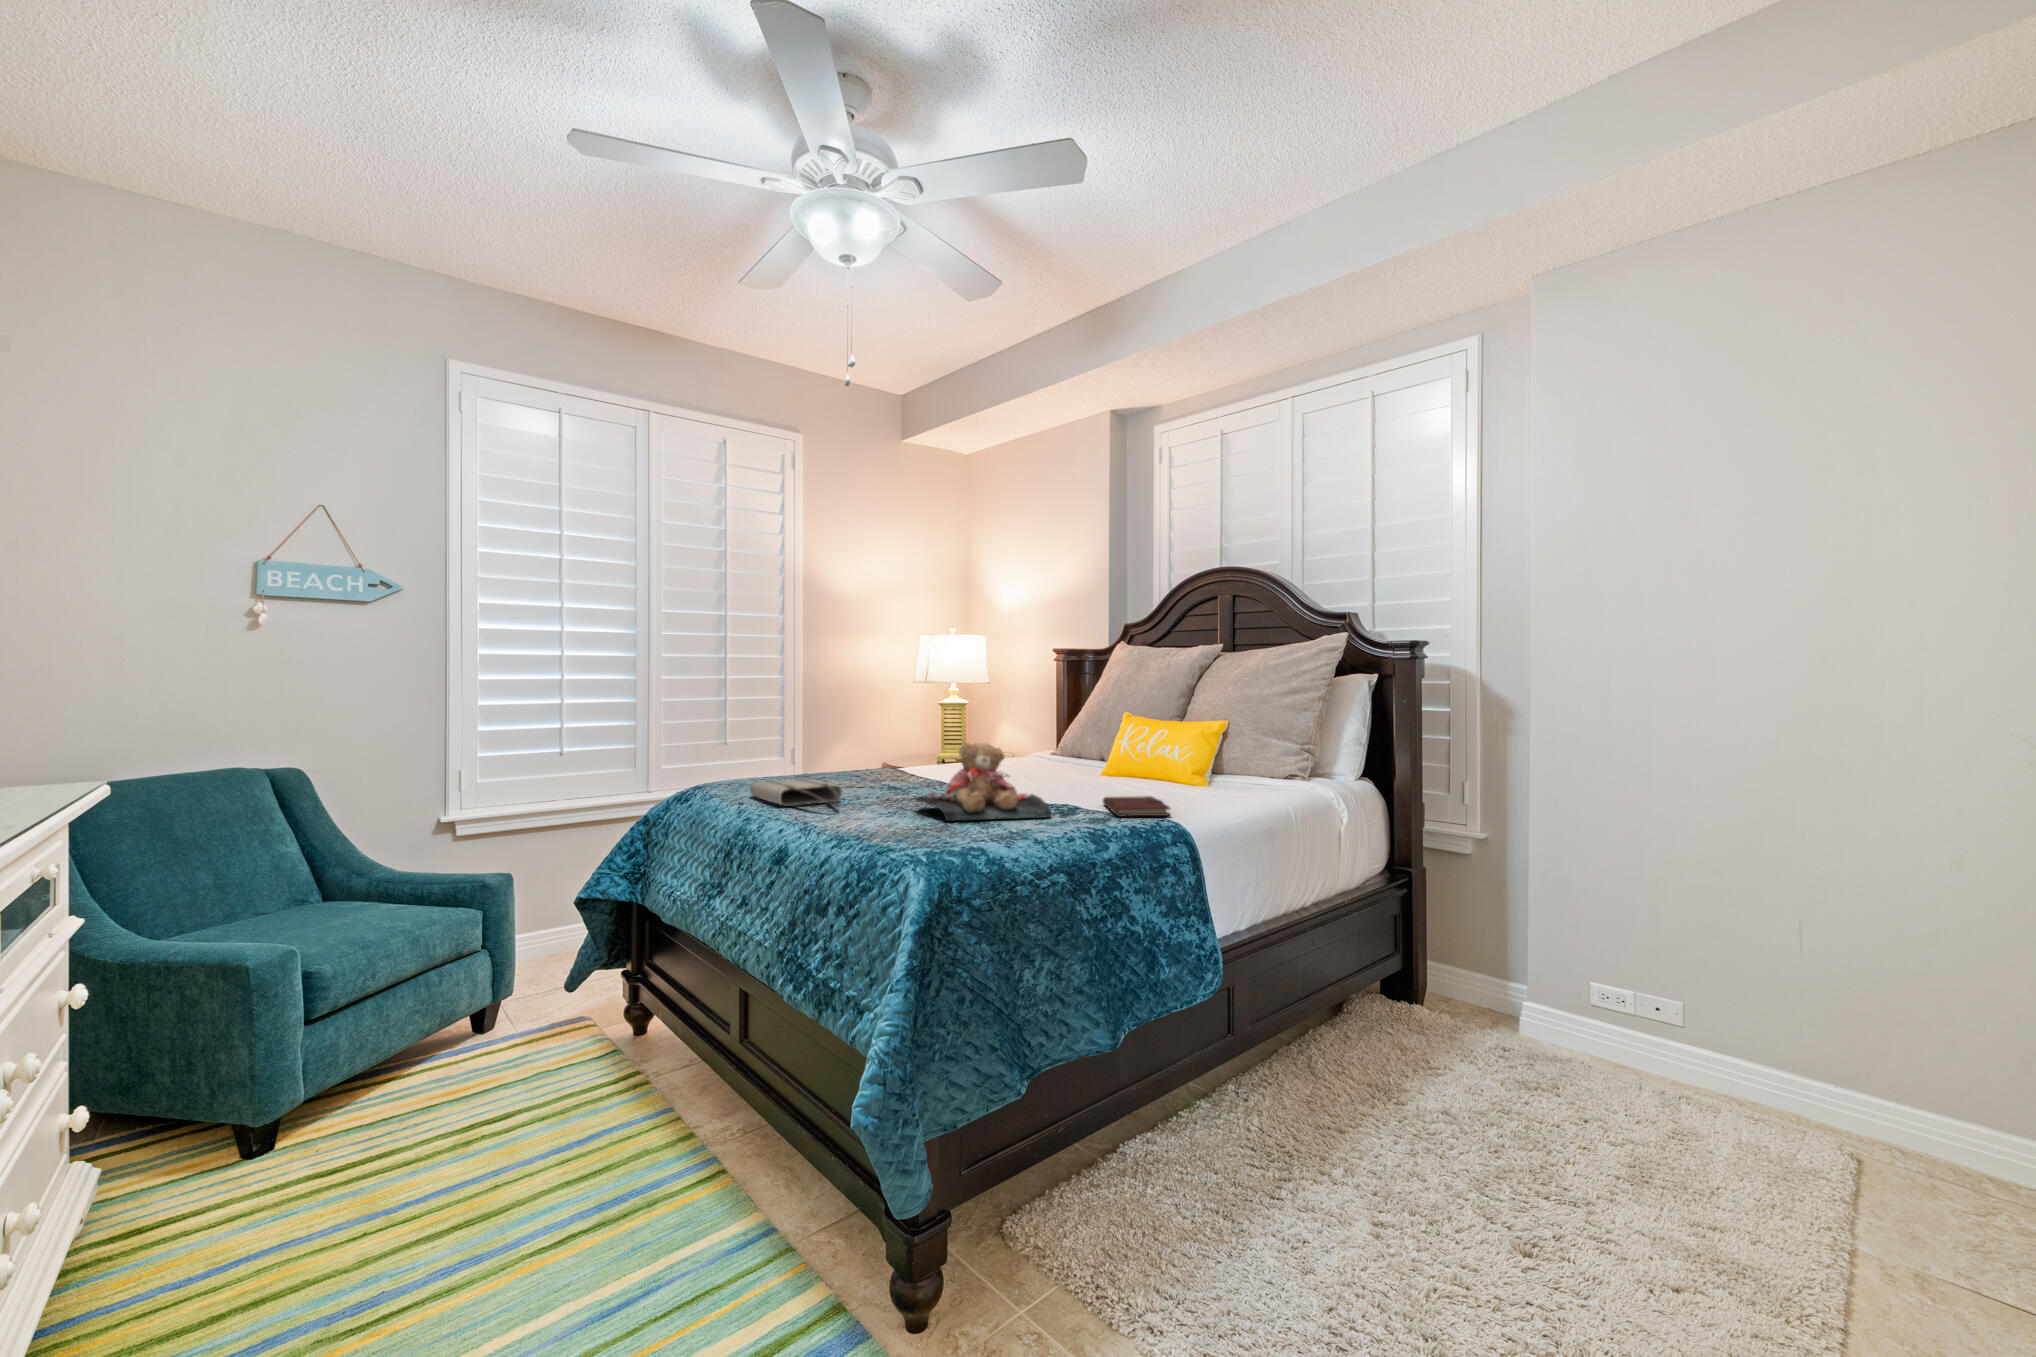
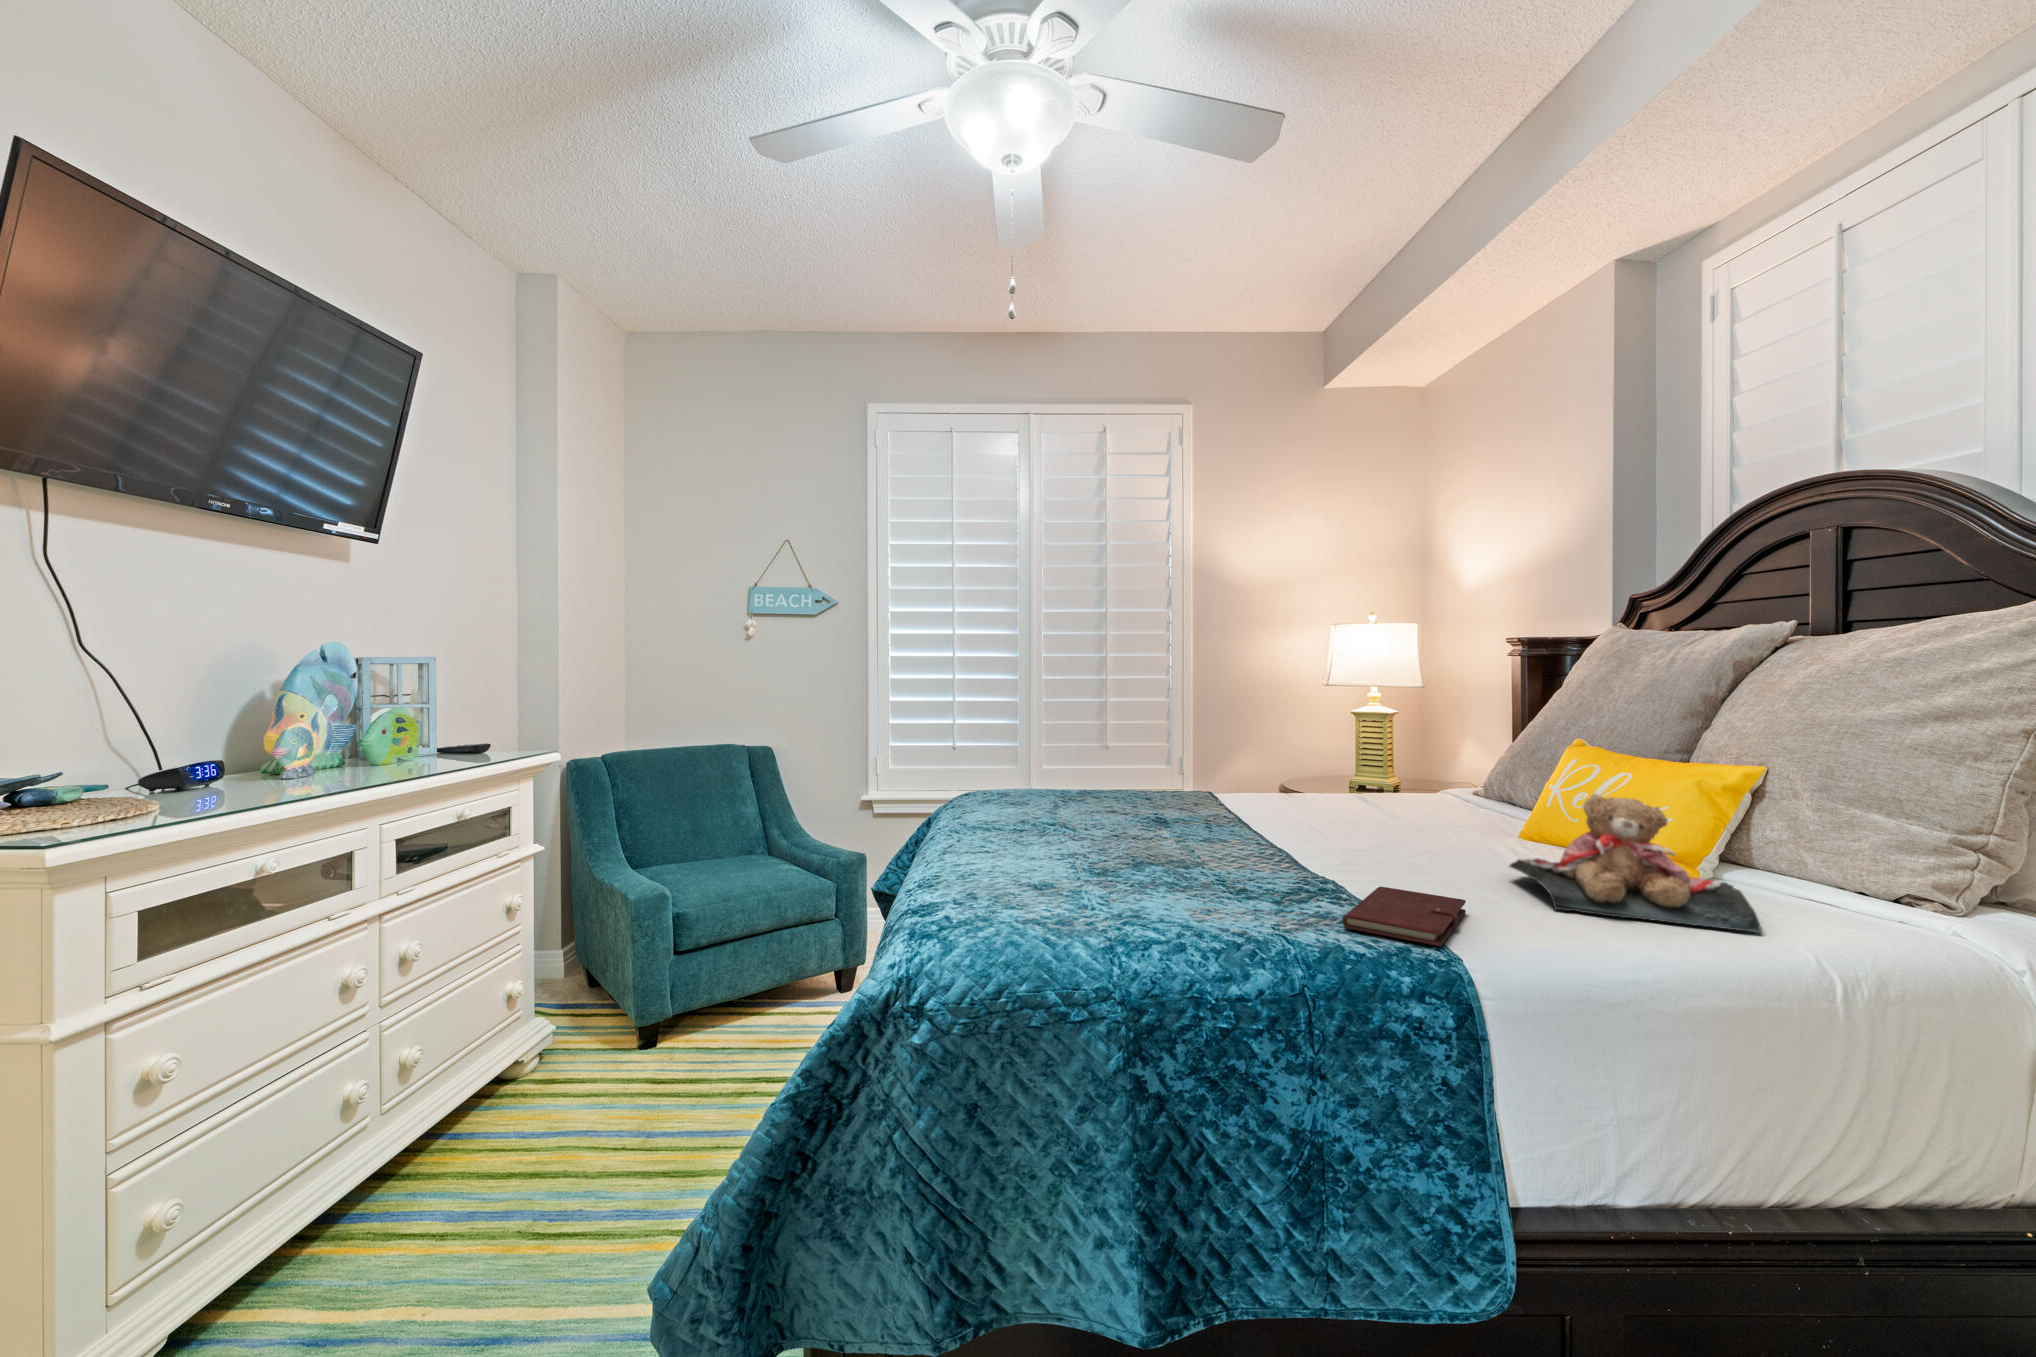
teddy bear: present [915,743,1052,821] -> present [1510,794,1761,933]
tote bag: present [750,778,842,806] -> none [977,798,1057,840]

